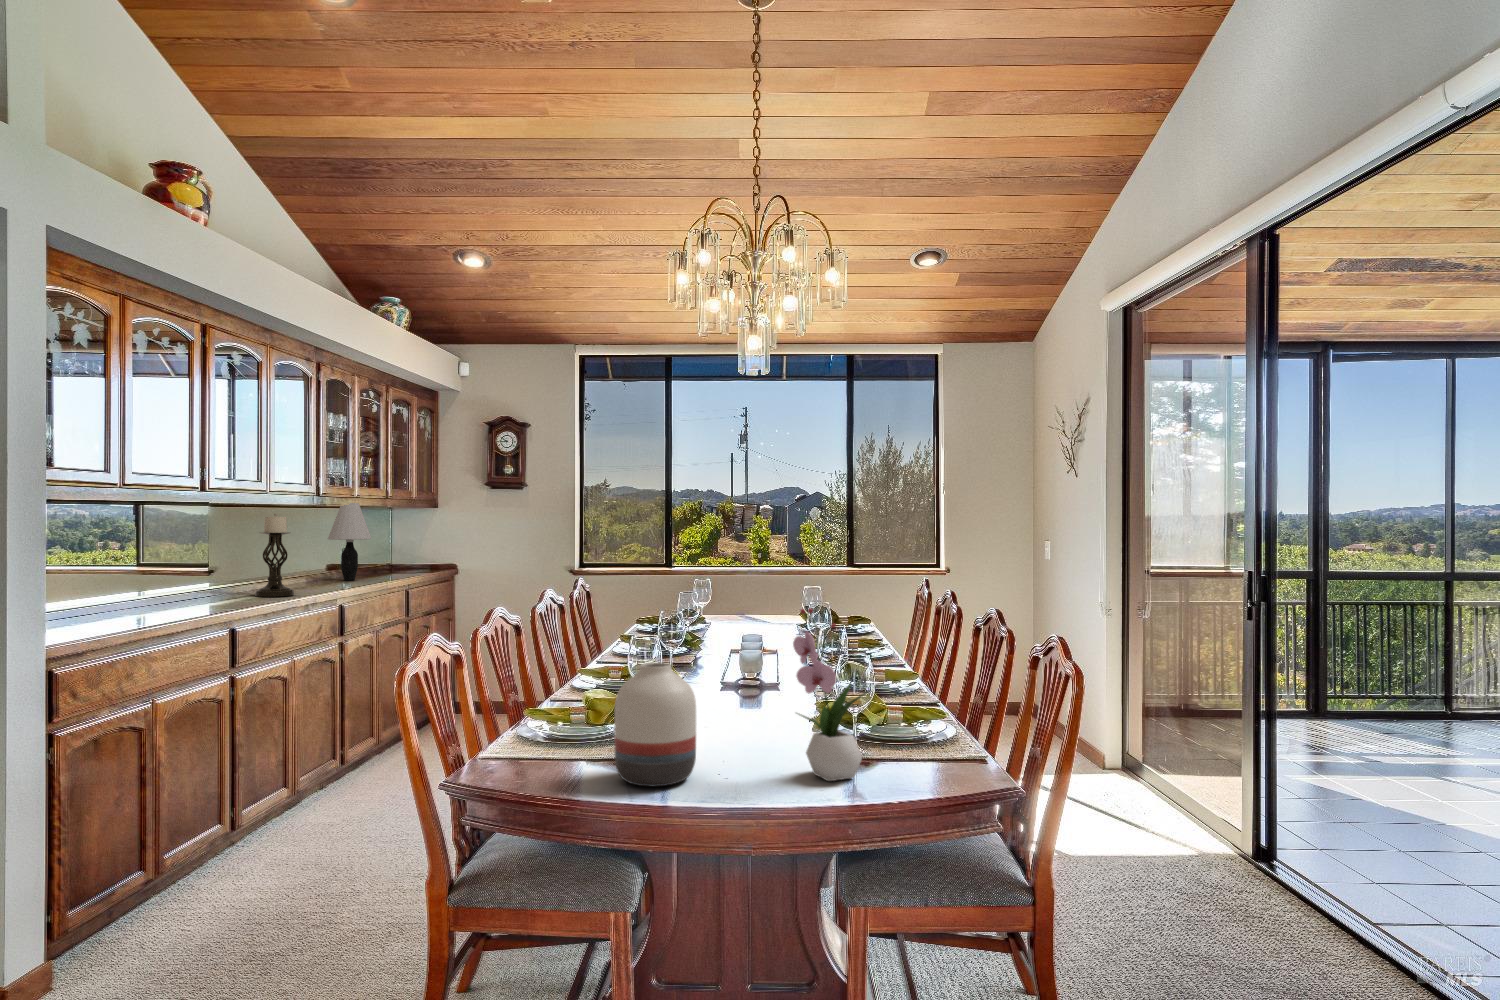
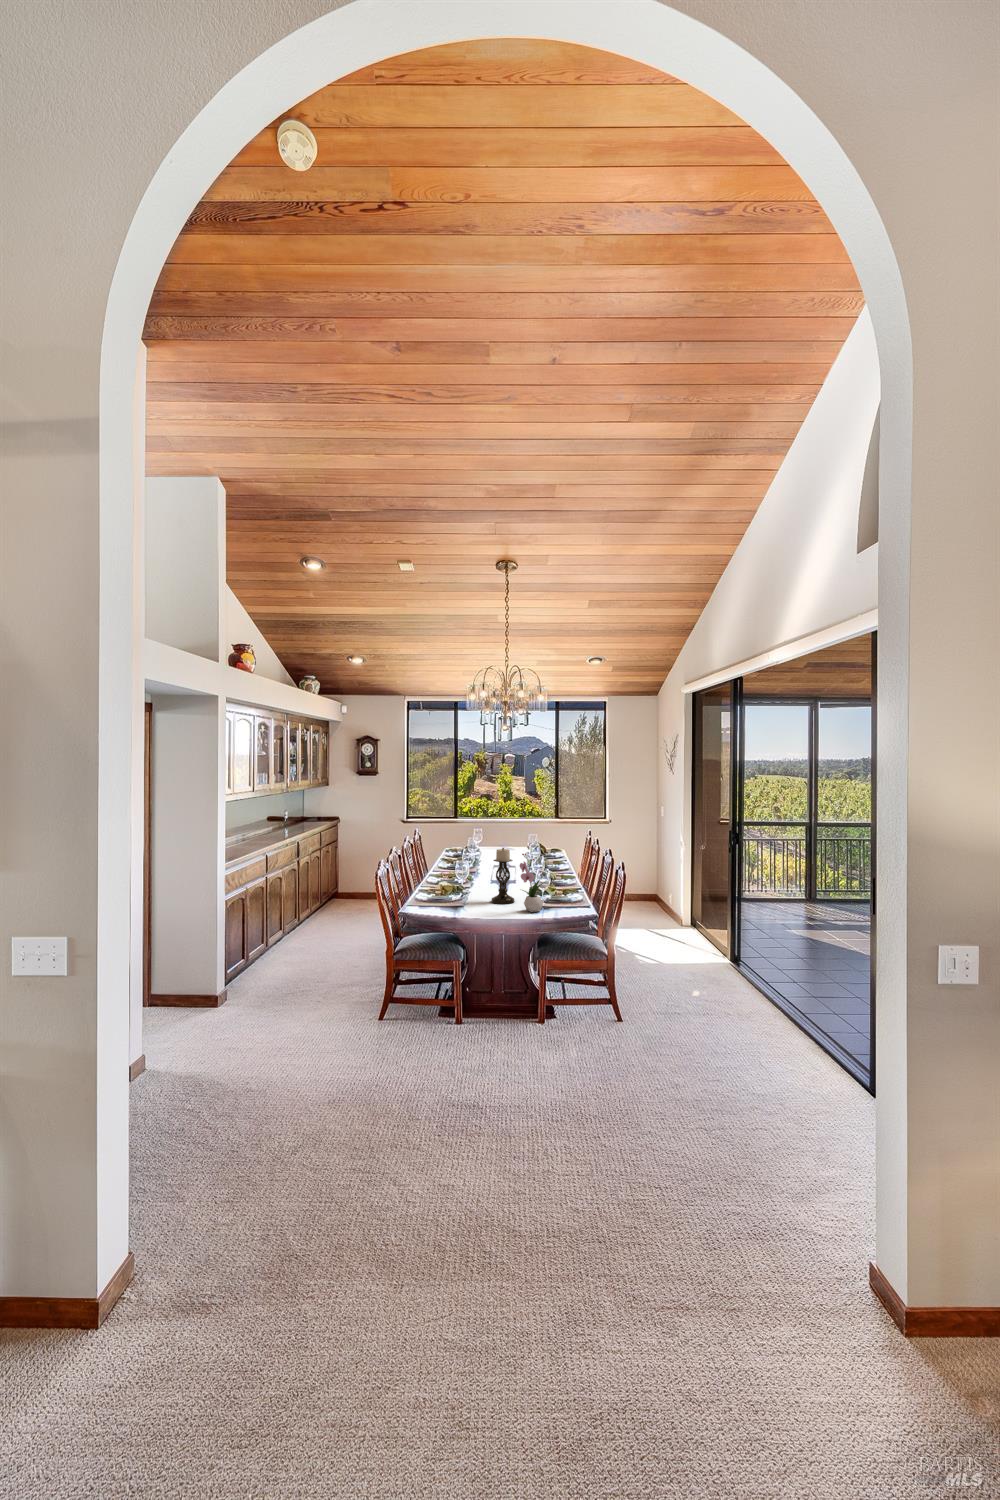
table lamp: present [328,503,371,581] -> none [283,789,305,830]
candle holder: present [255,514,294,597] -> present [491,848,515,904]
vase: present [614,662,696,786] -> none [459,872,486,913]

